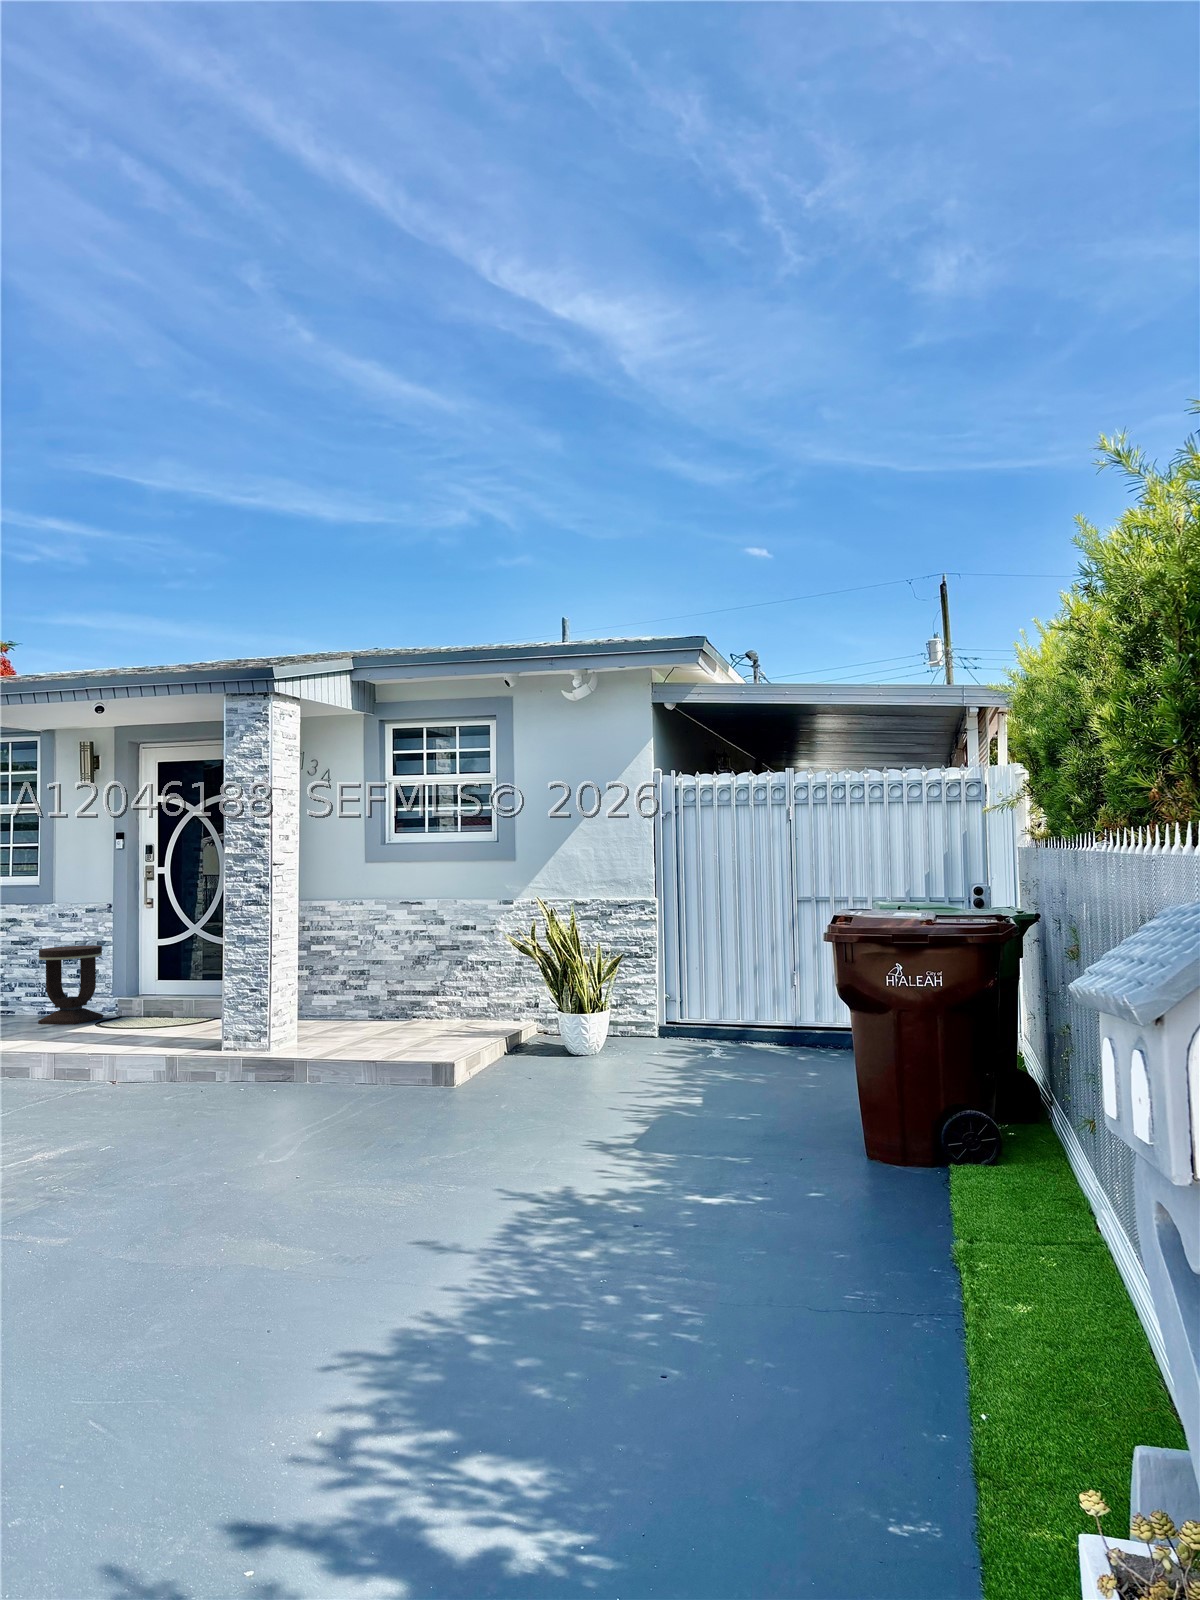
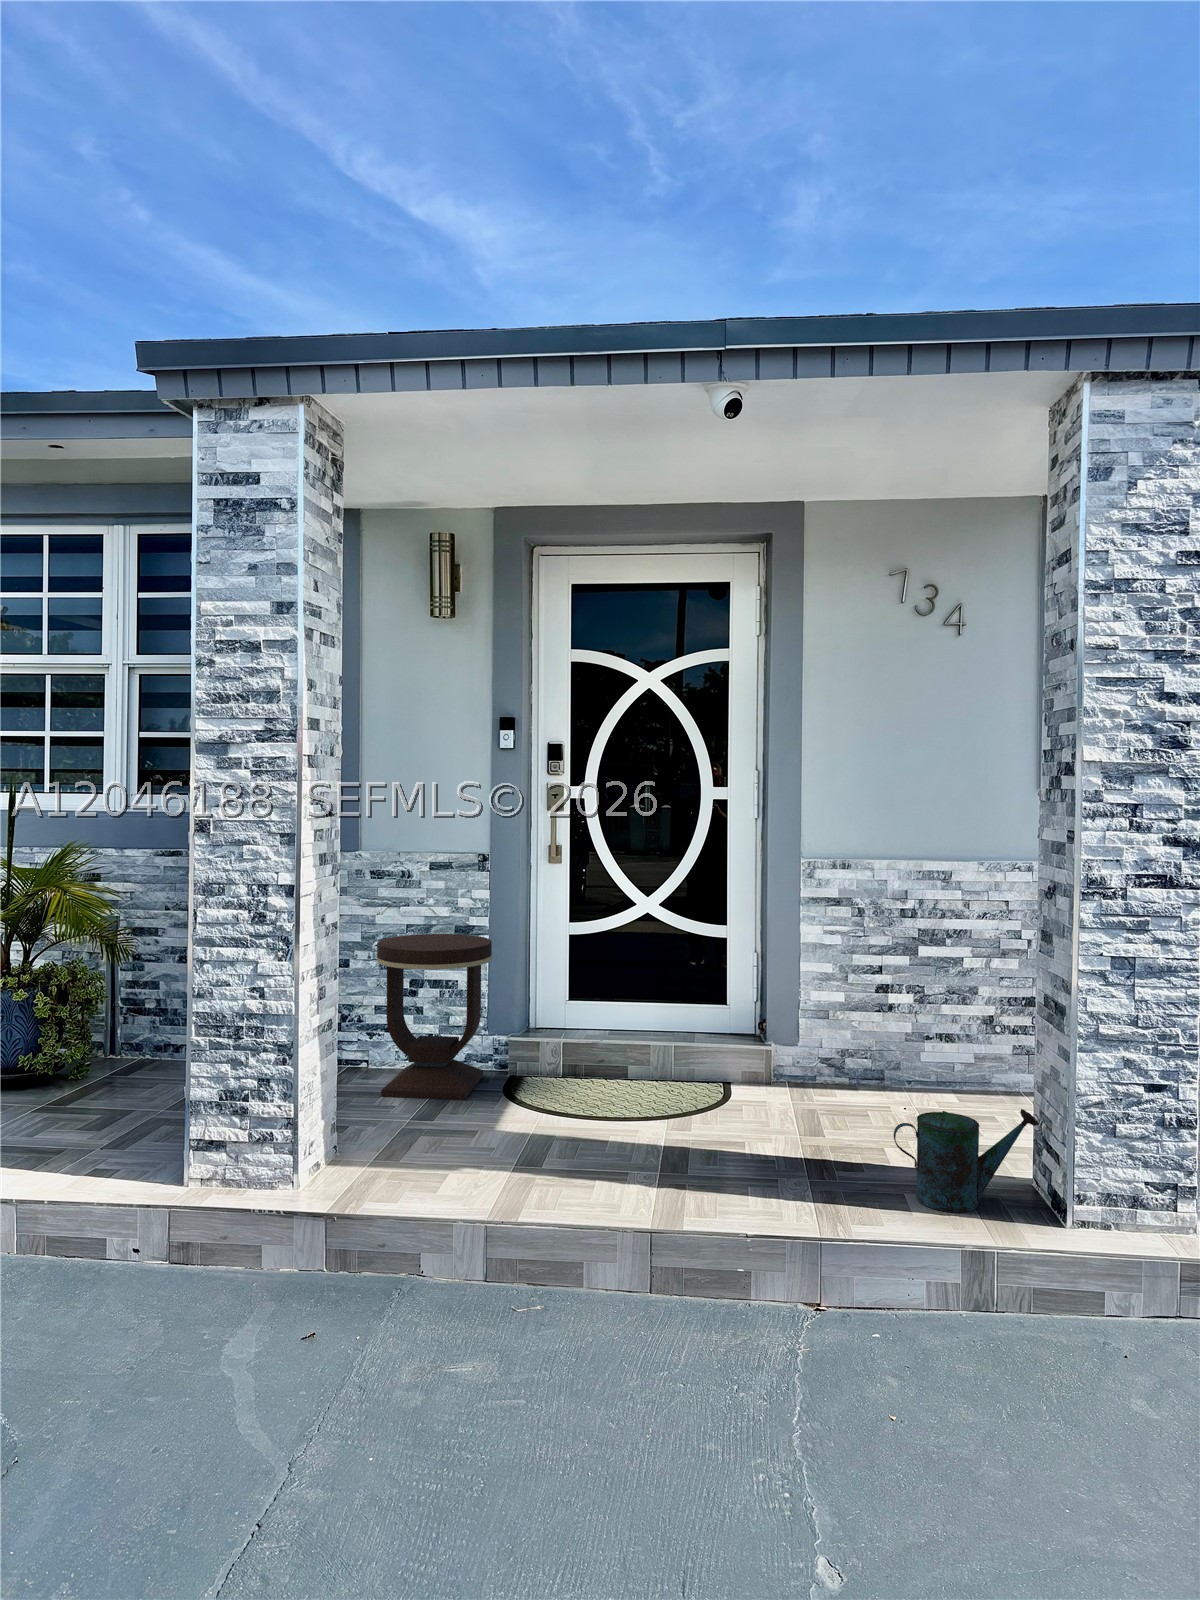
watering can: none [172,1004,225,1047] -> present [894,1109,1039,1212]

